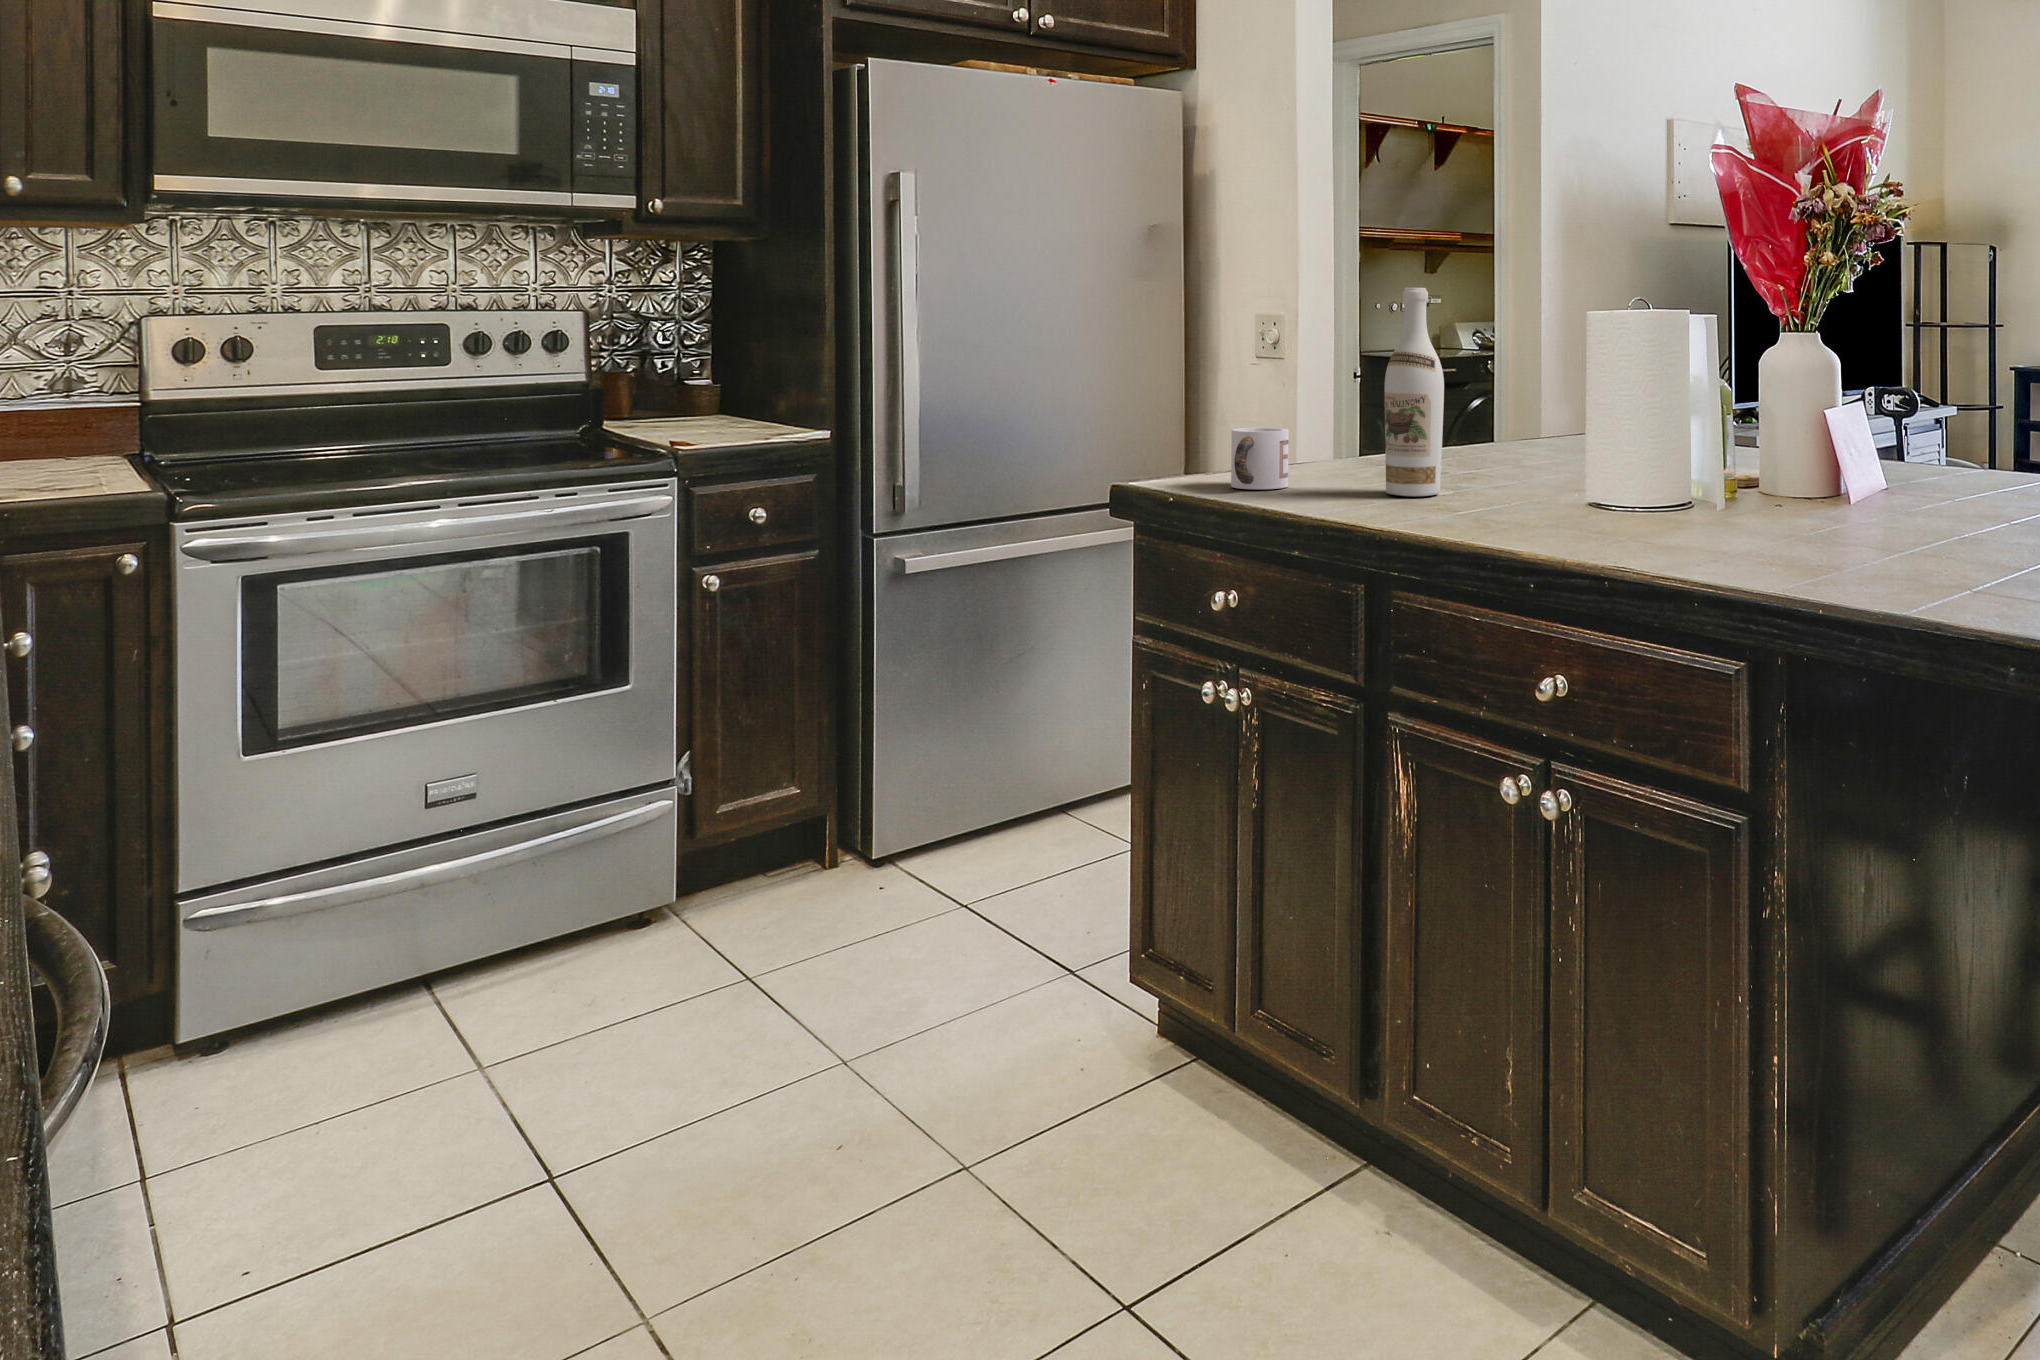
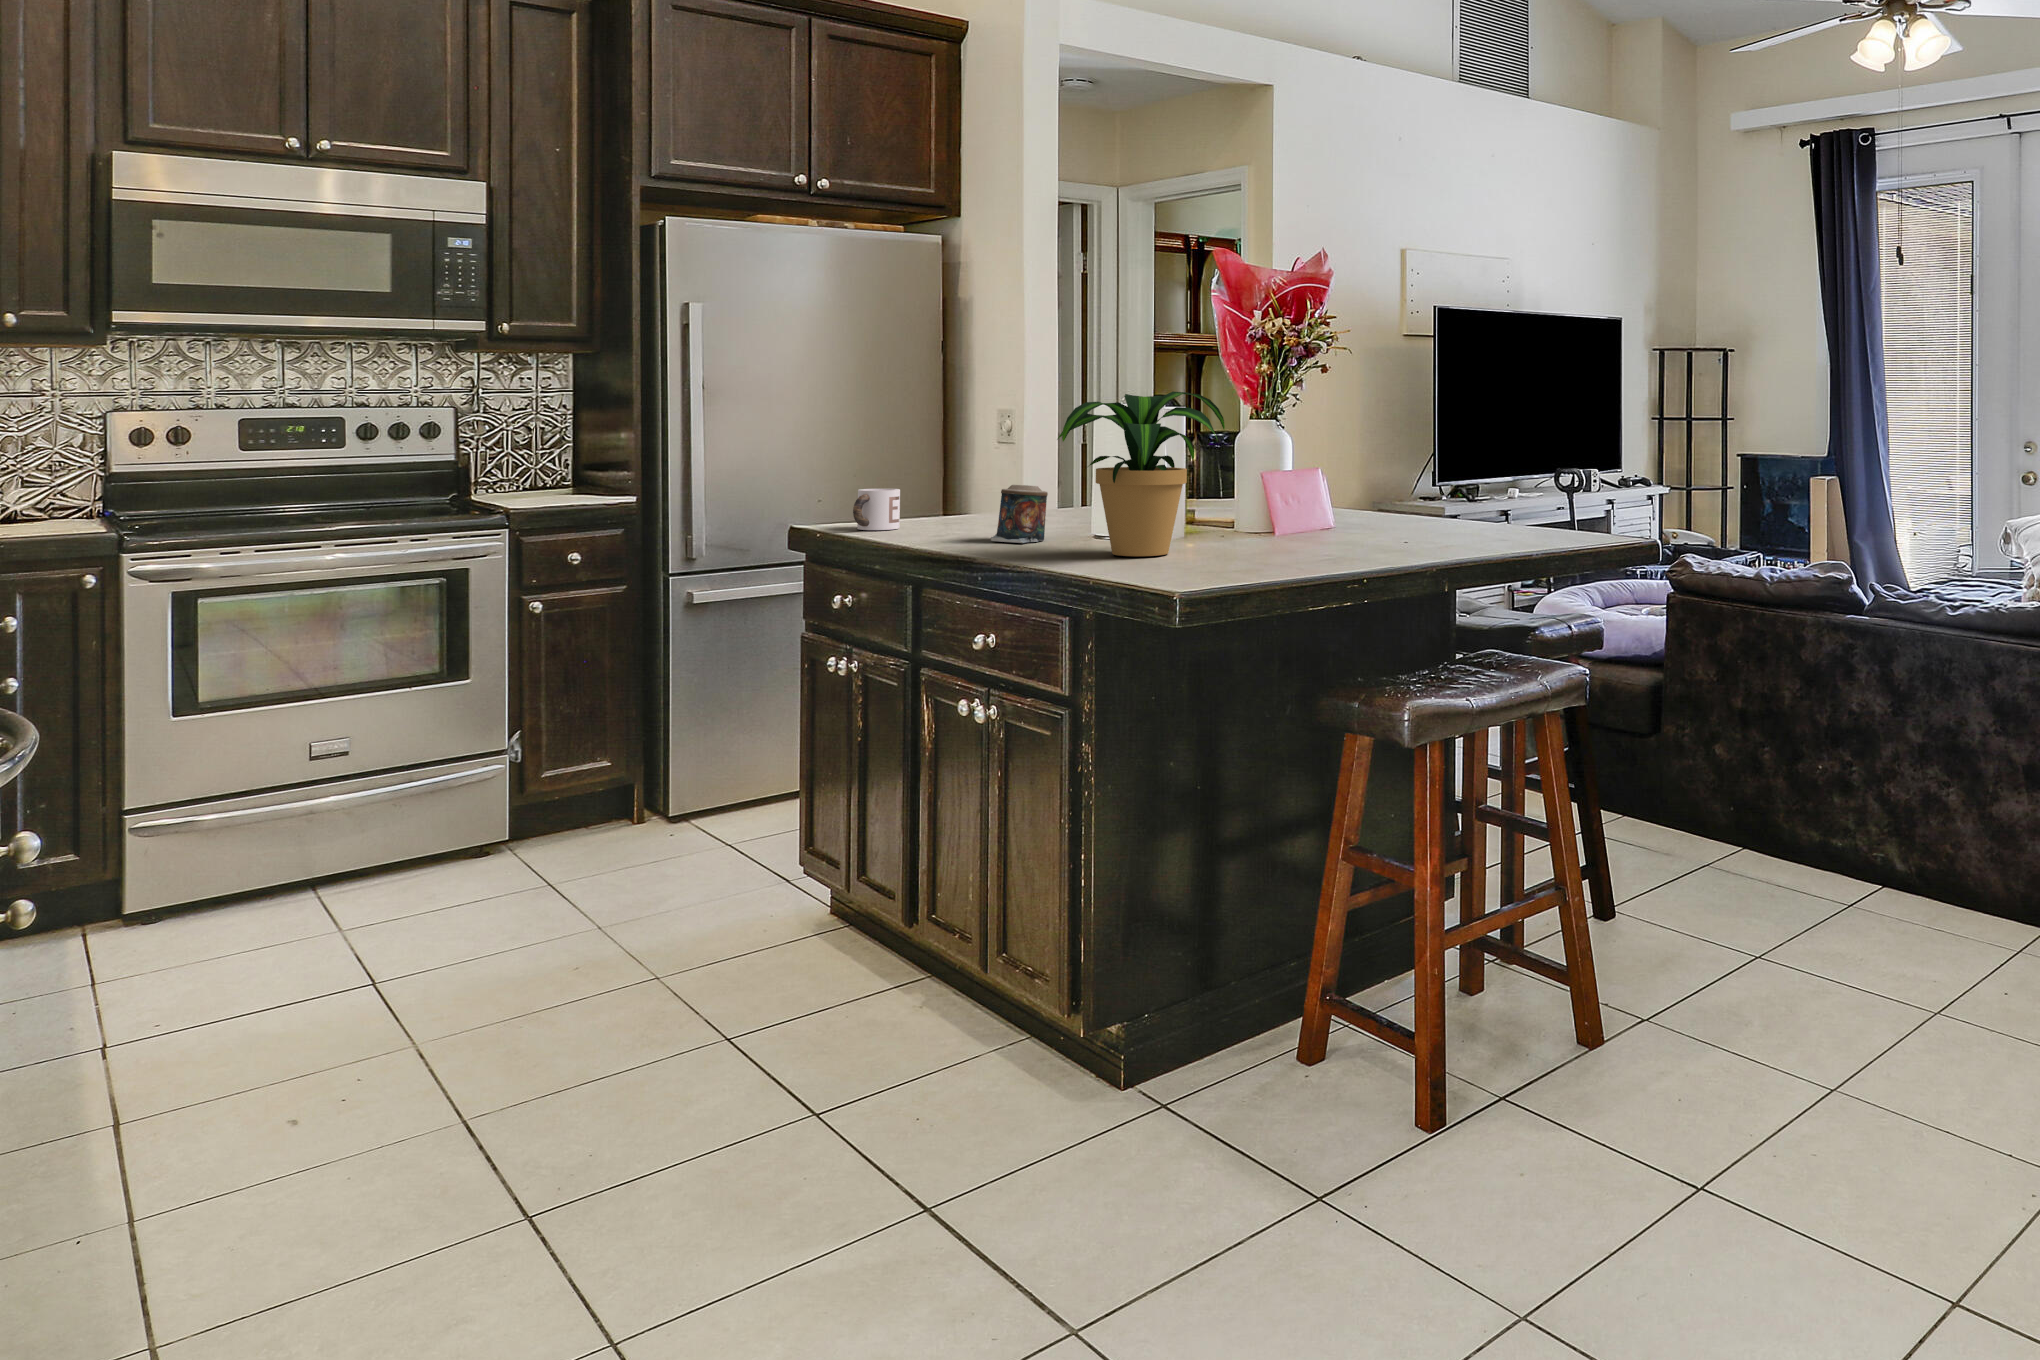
potted plant: none [1618,283,1888,543] -> present [1058,392,1225,556]
wine bottle: present [1385,288,1444,496] -> none [954,393,996,534]
candle: none [1475,425,1551,515] -> present [991,485,1048,543]

